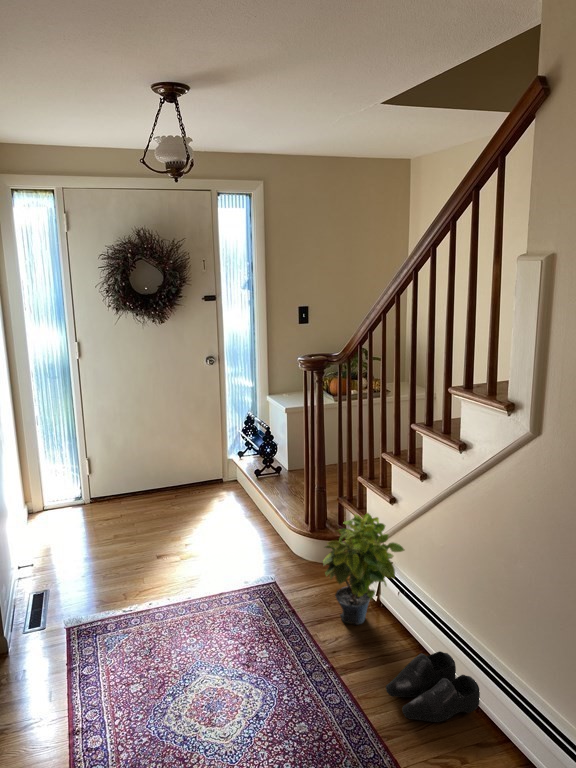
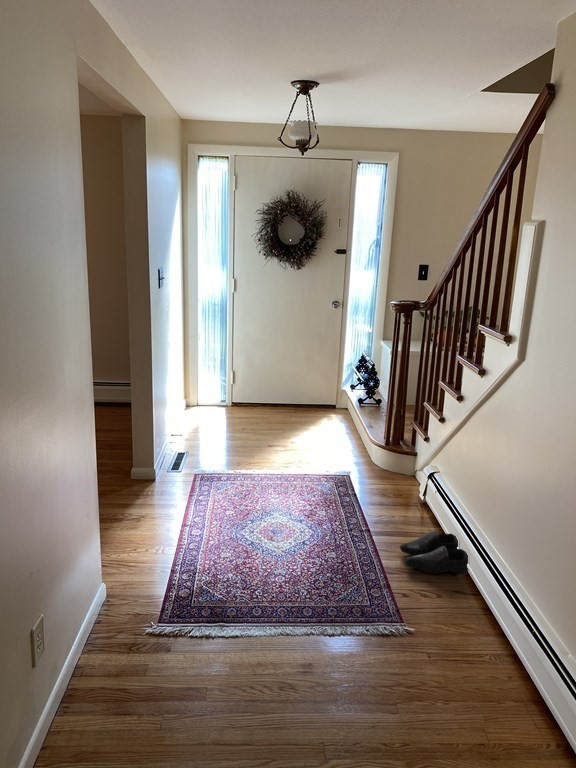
potted plant: present [323,513,405,625] -> none [376,427,441,512]

